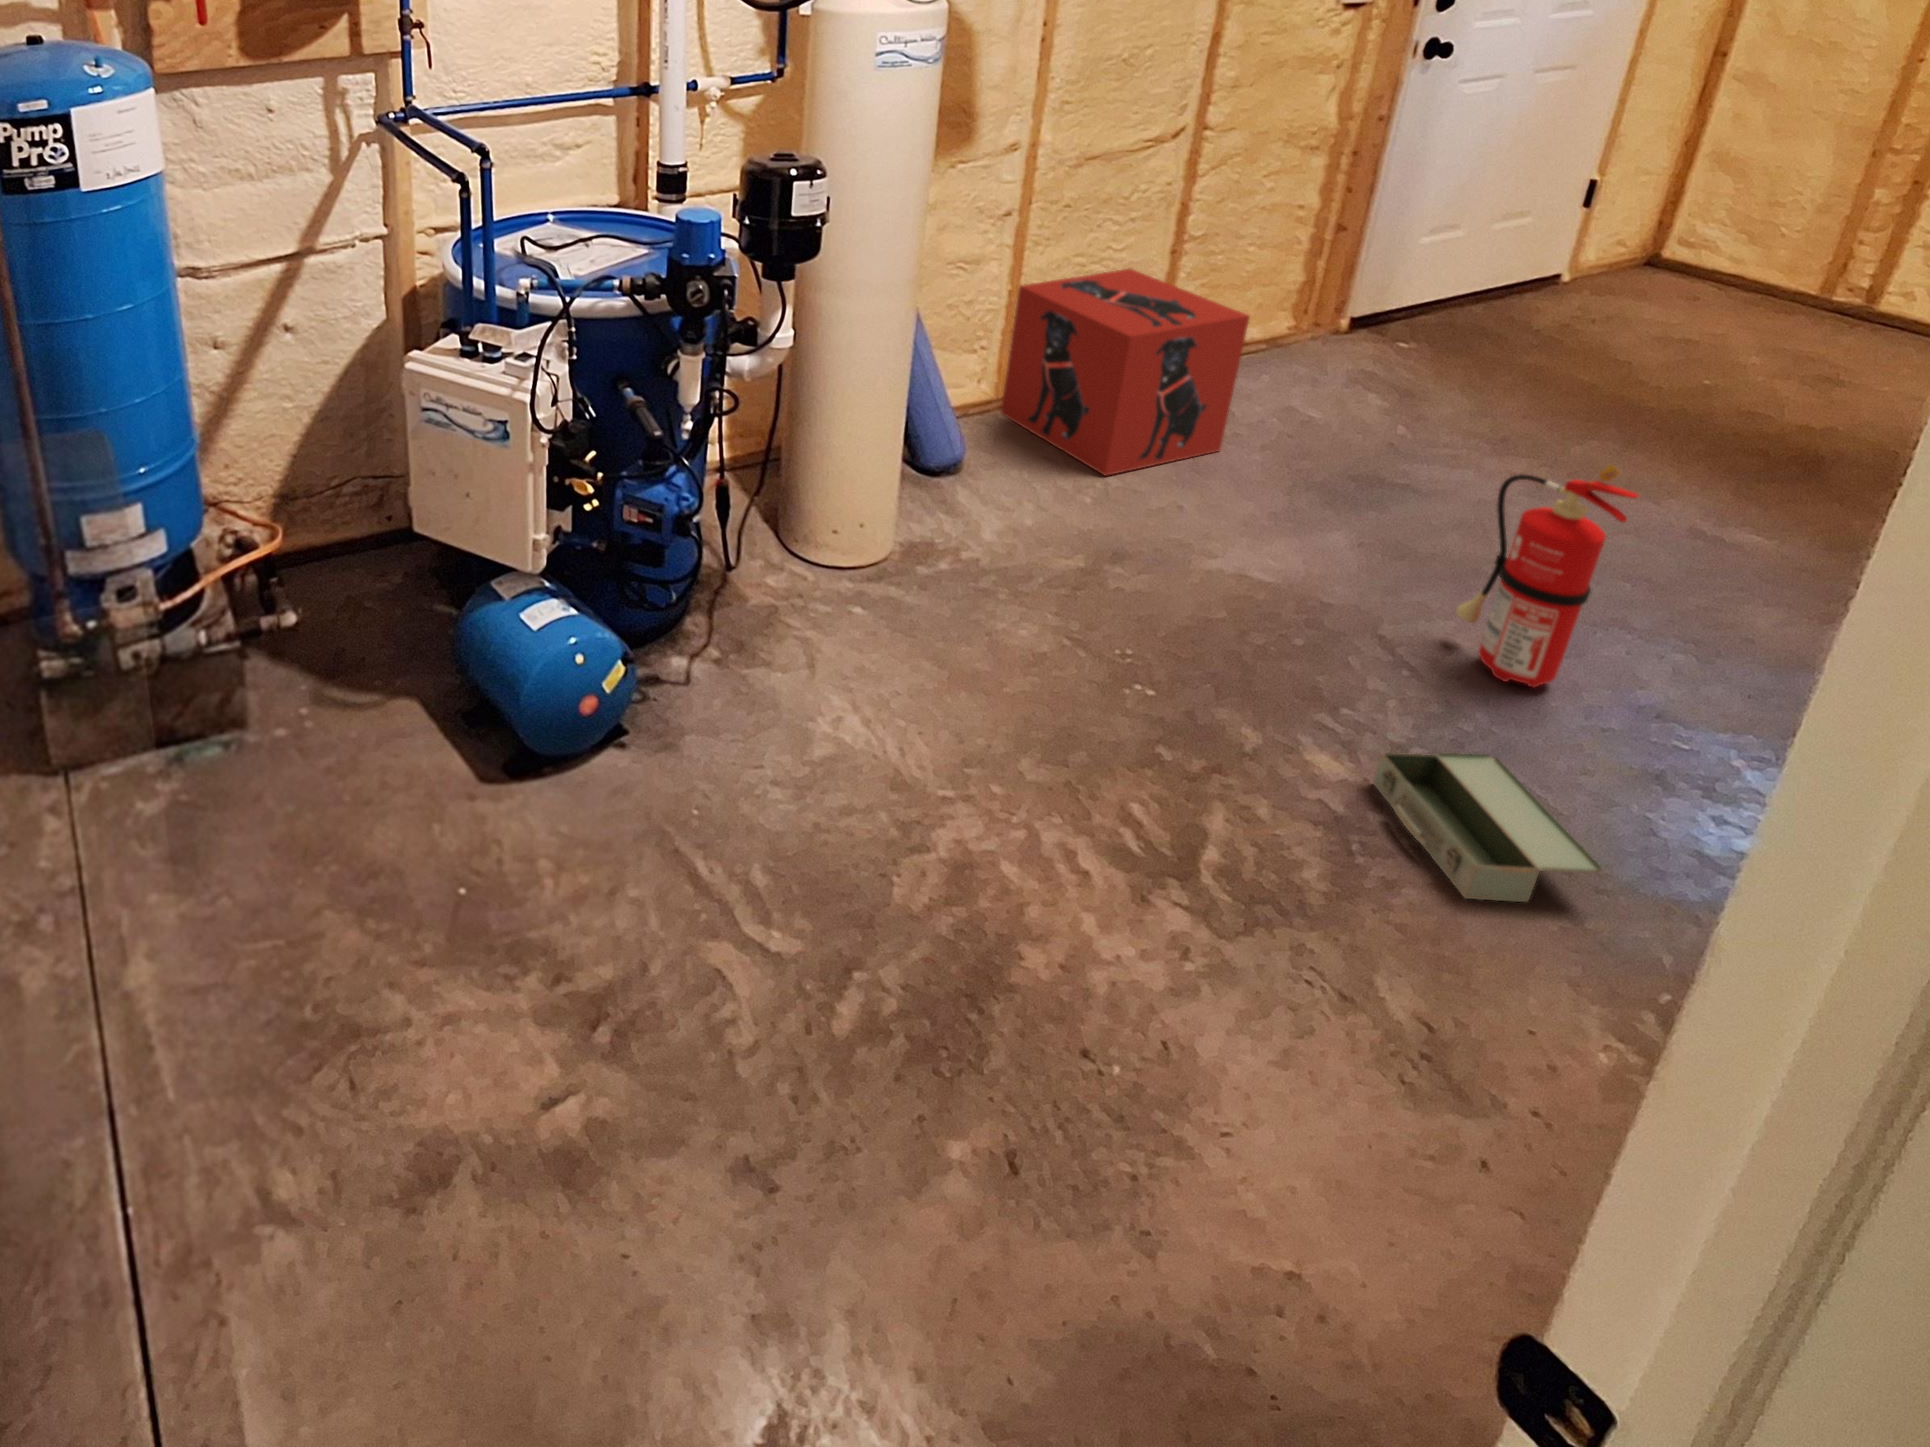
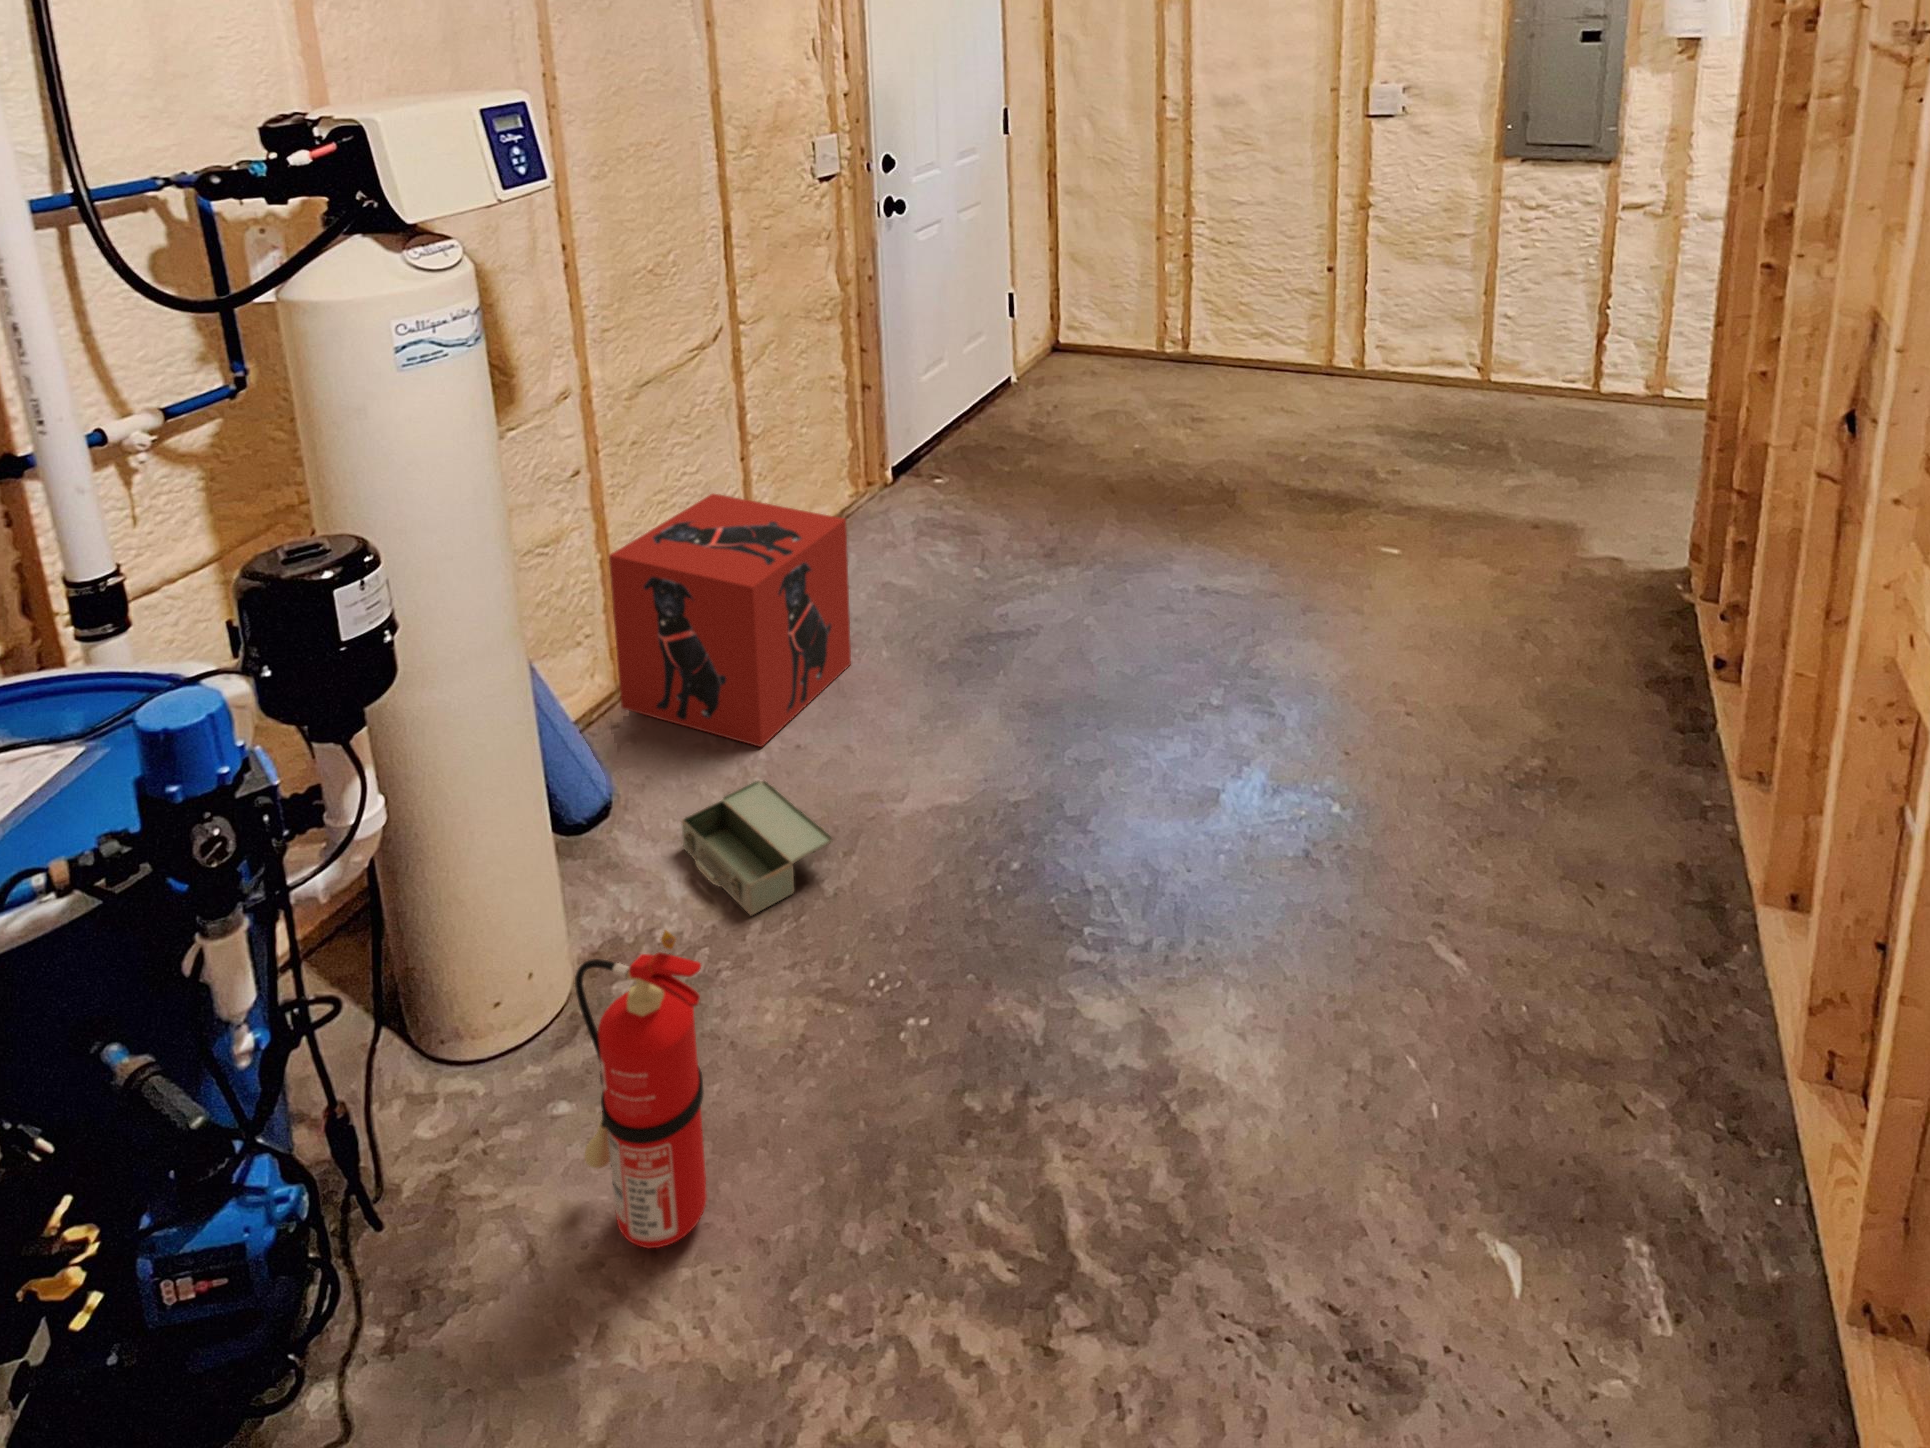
fire extinguisher: present [1456,465,1638,687] -> present [575,930,707,1248]
toolbox: present [1373,753,1602,902] -> present [681,781,832,915]

